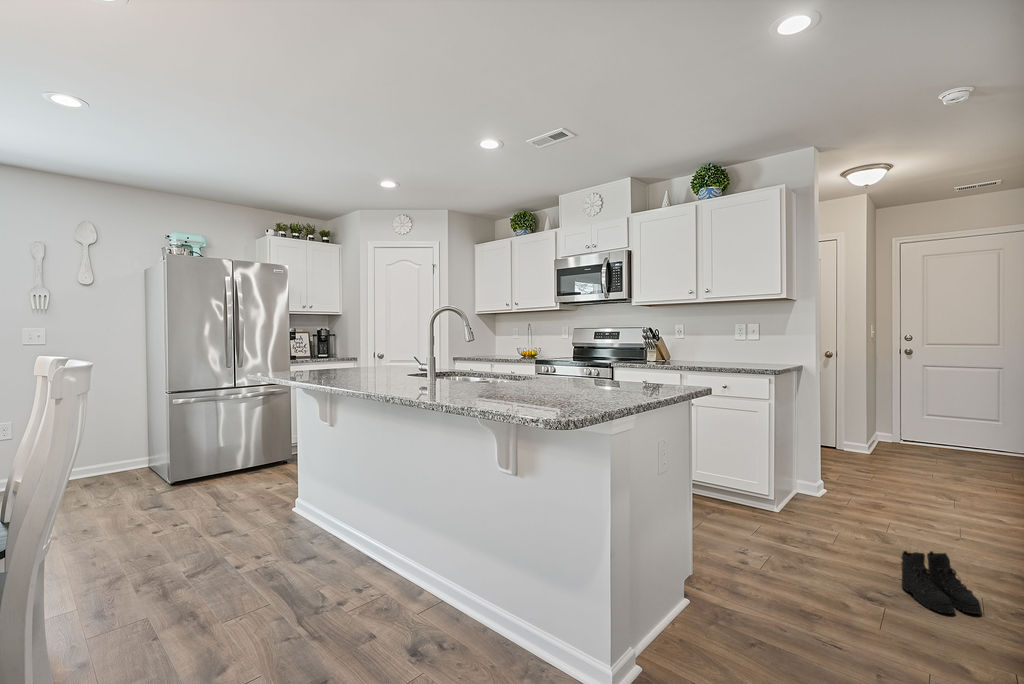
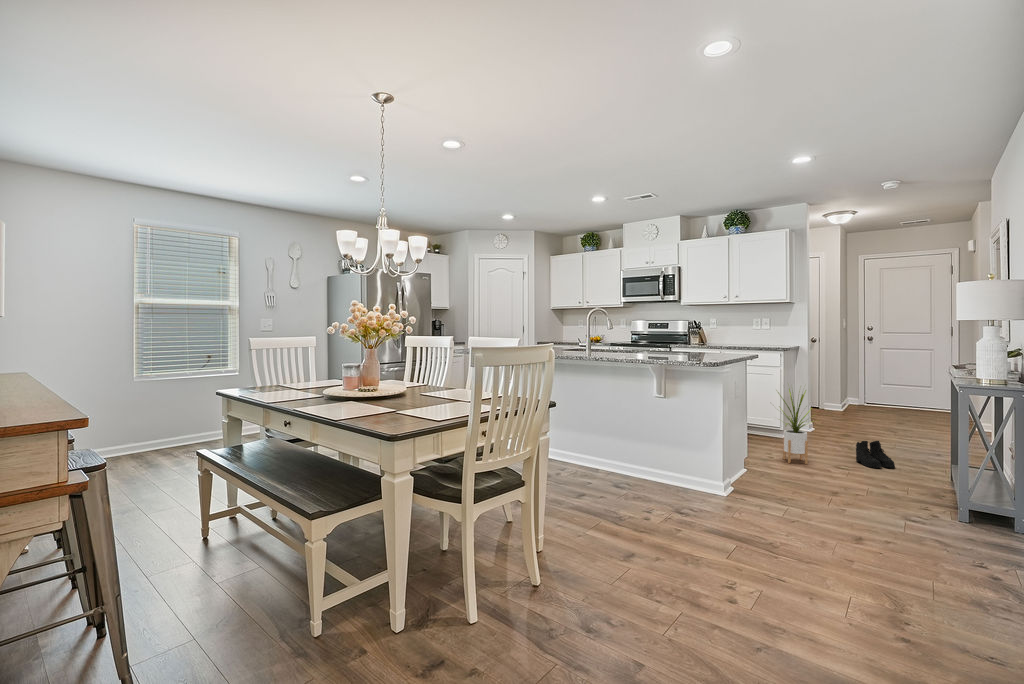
house plant: none [740,439,832,595] -> present [778,389,811,464]

